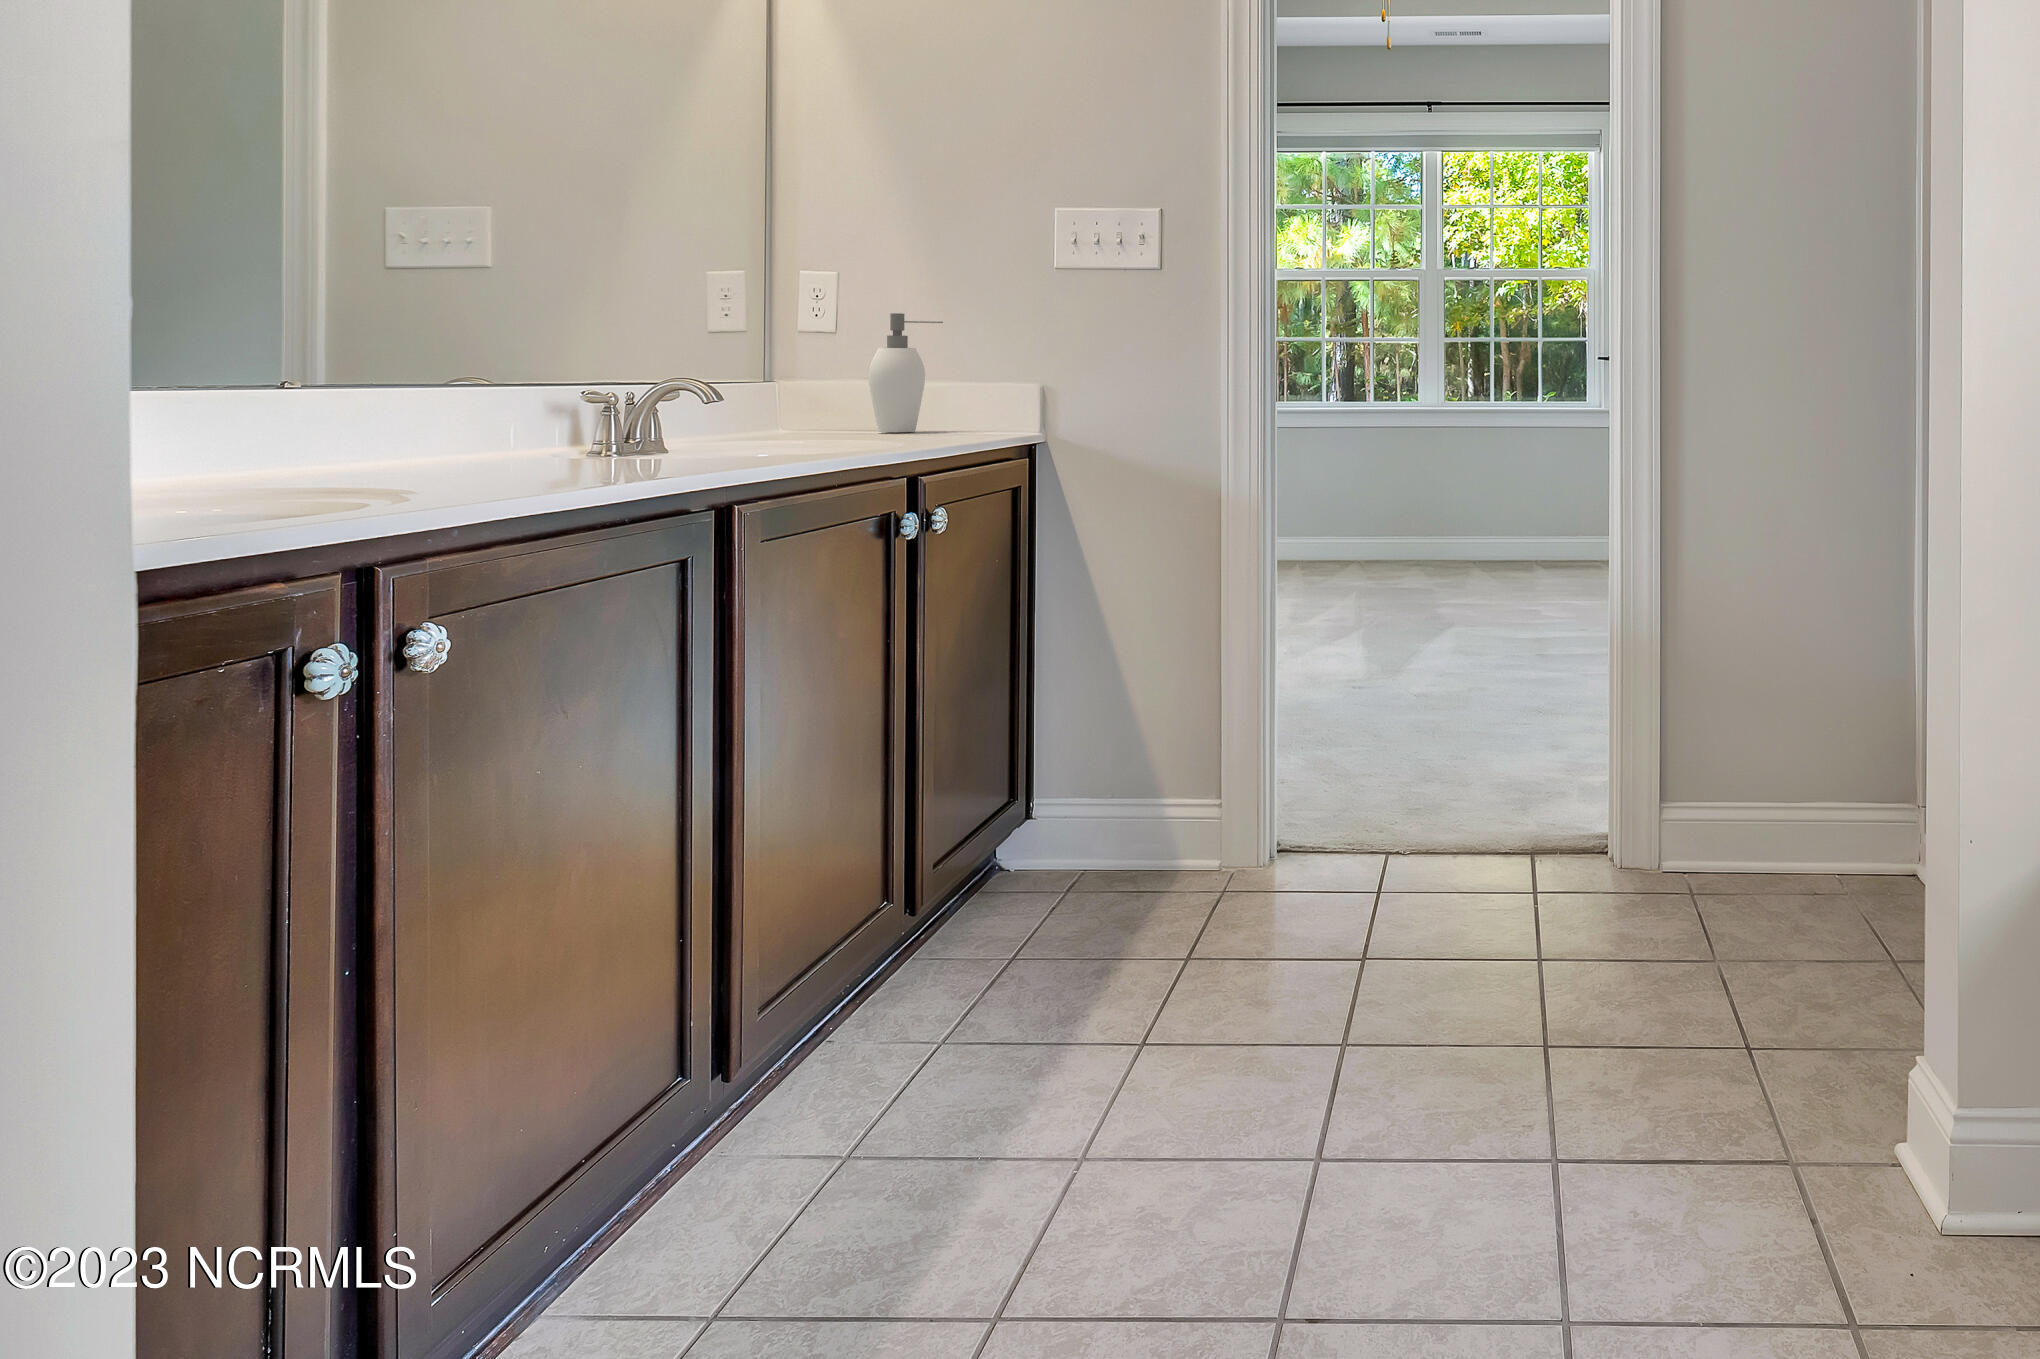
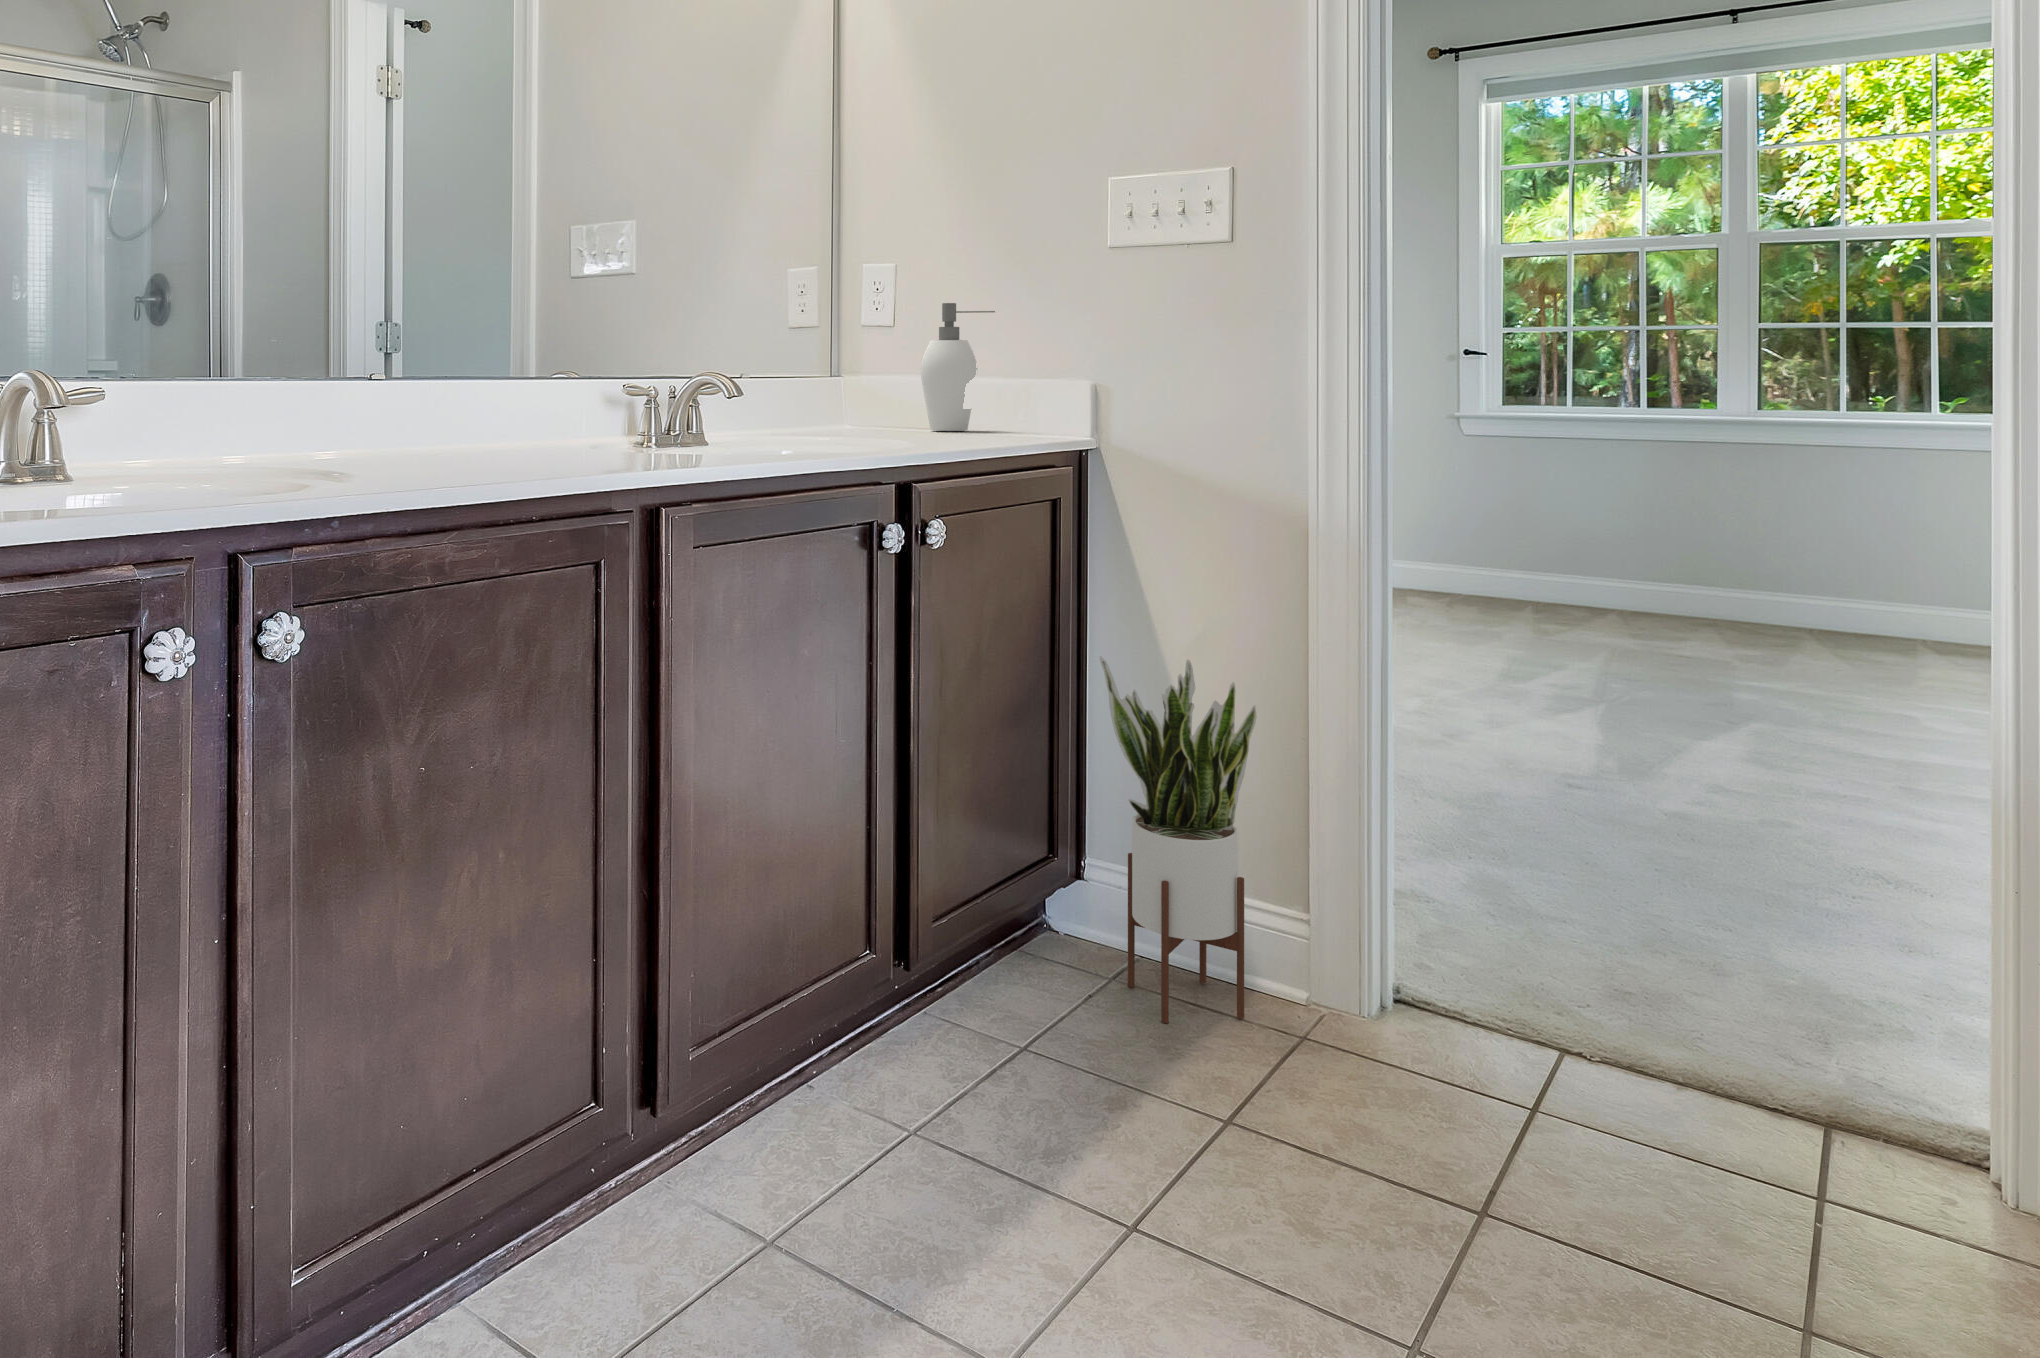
potted plant: none [1063,611,1185,908] -> present [1100,656,1257,1023]

